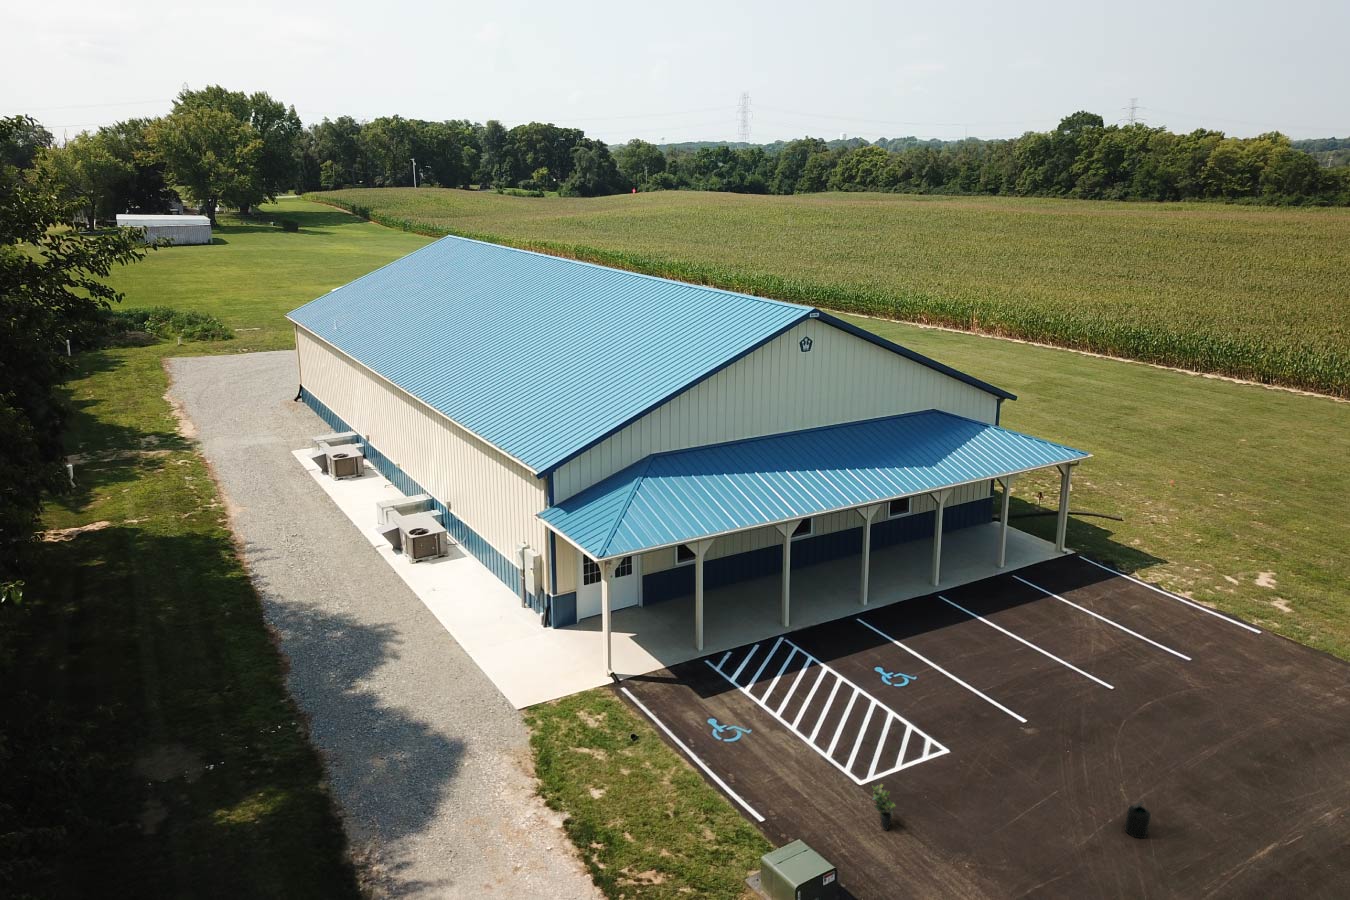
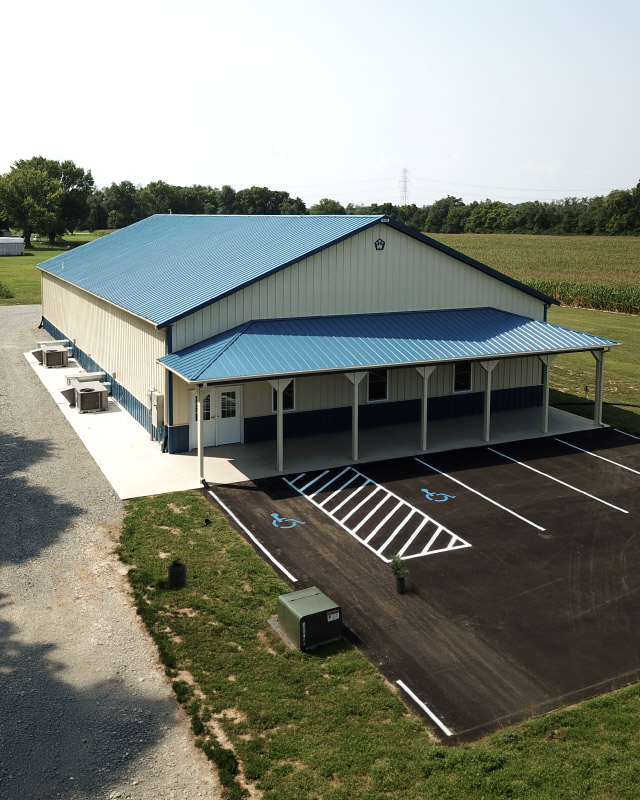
trash can: present [1125,802,1151,838] -> present [168,558,187,590]

